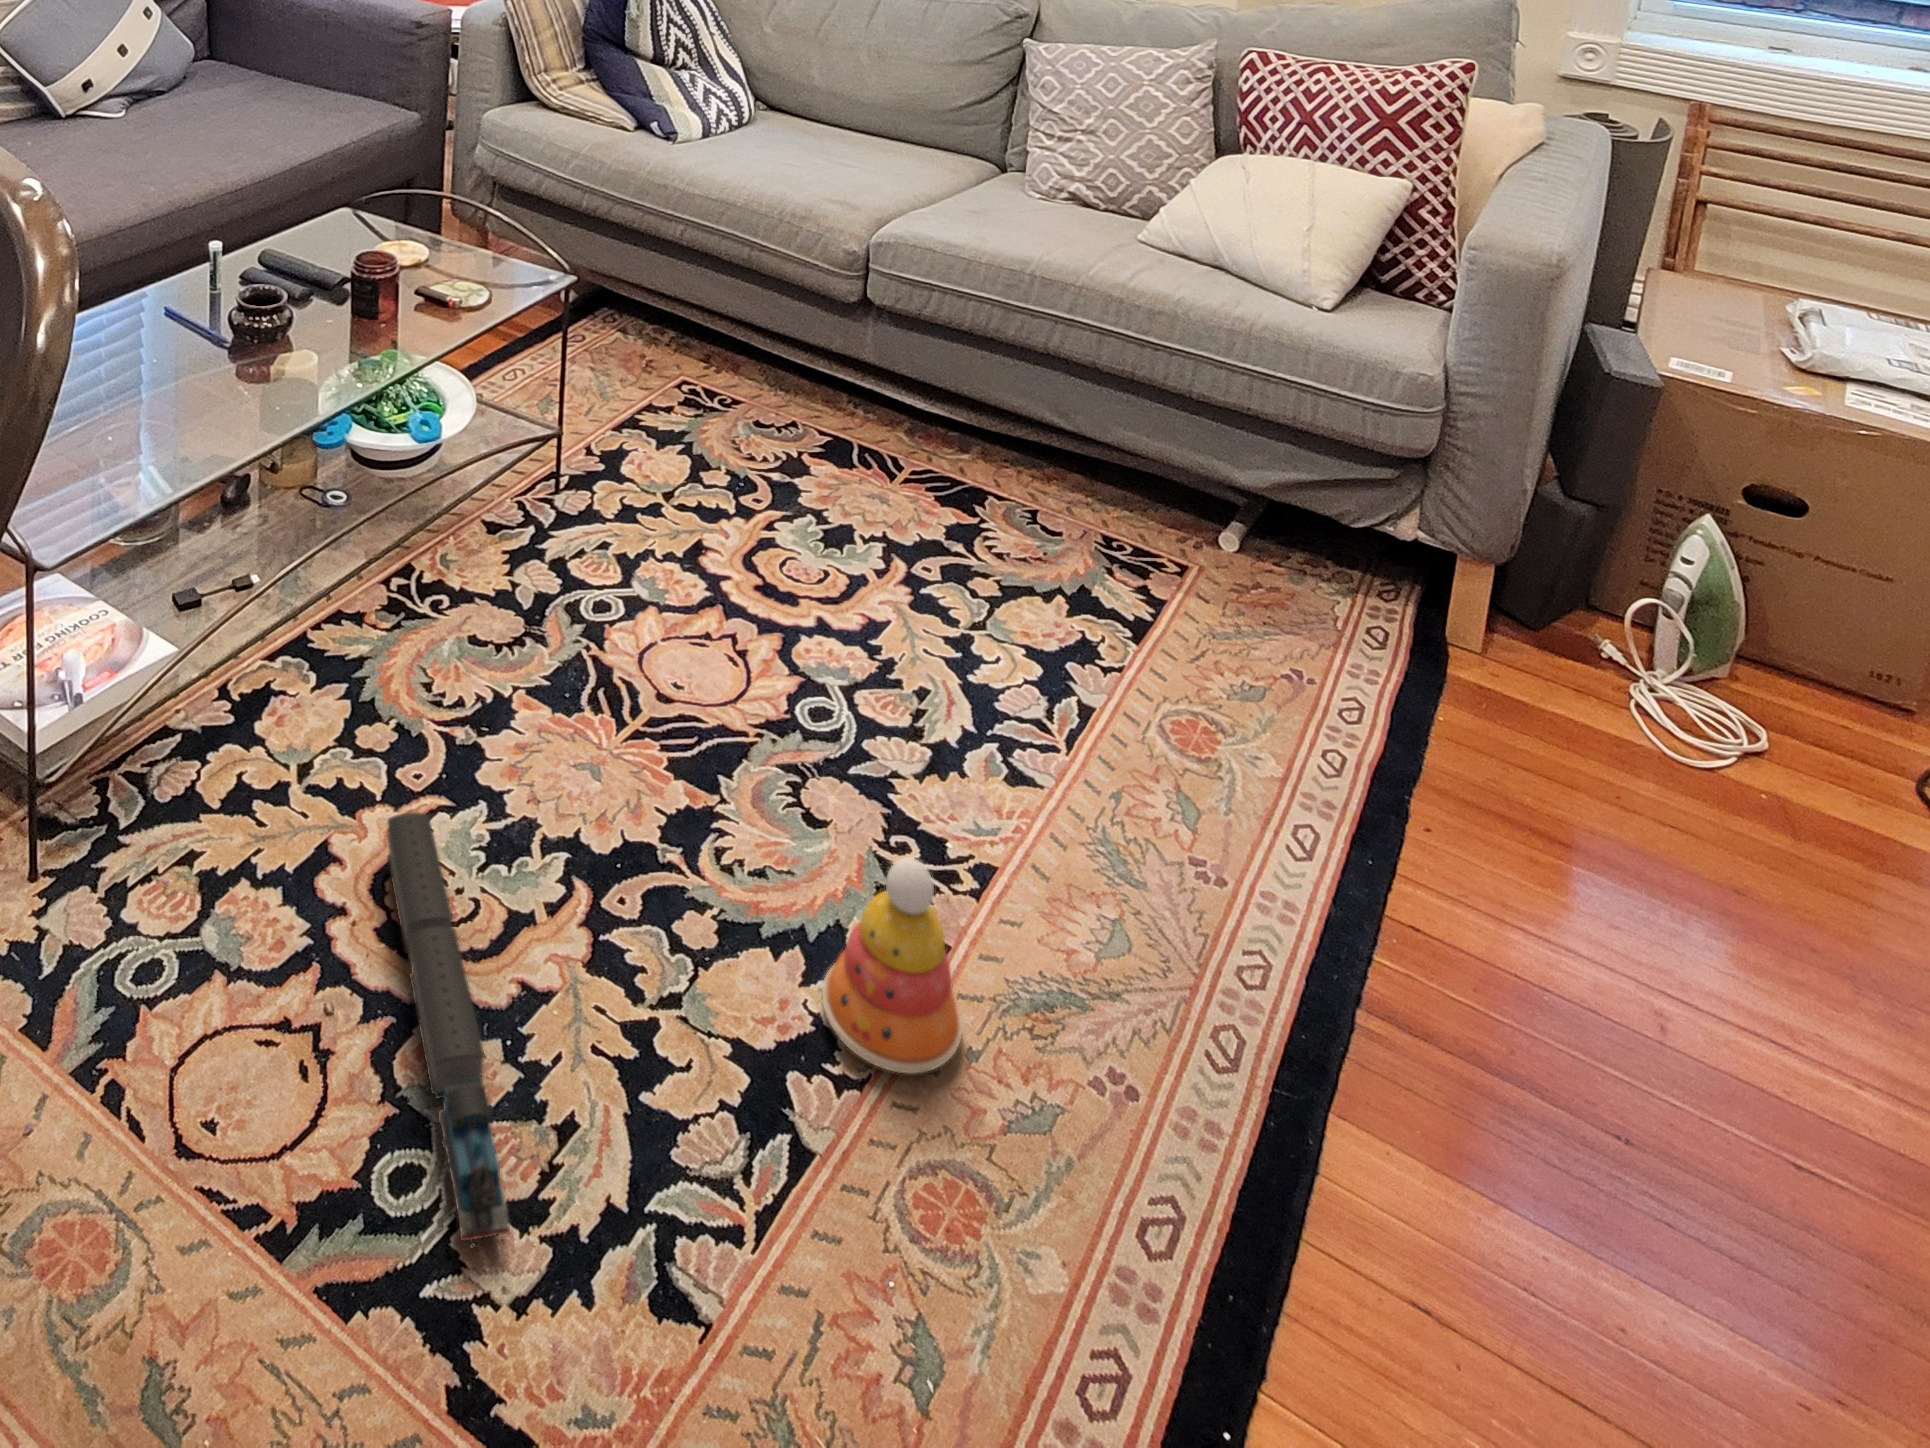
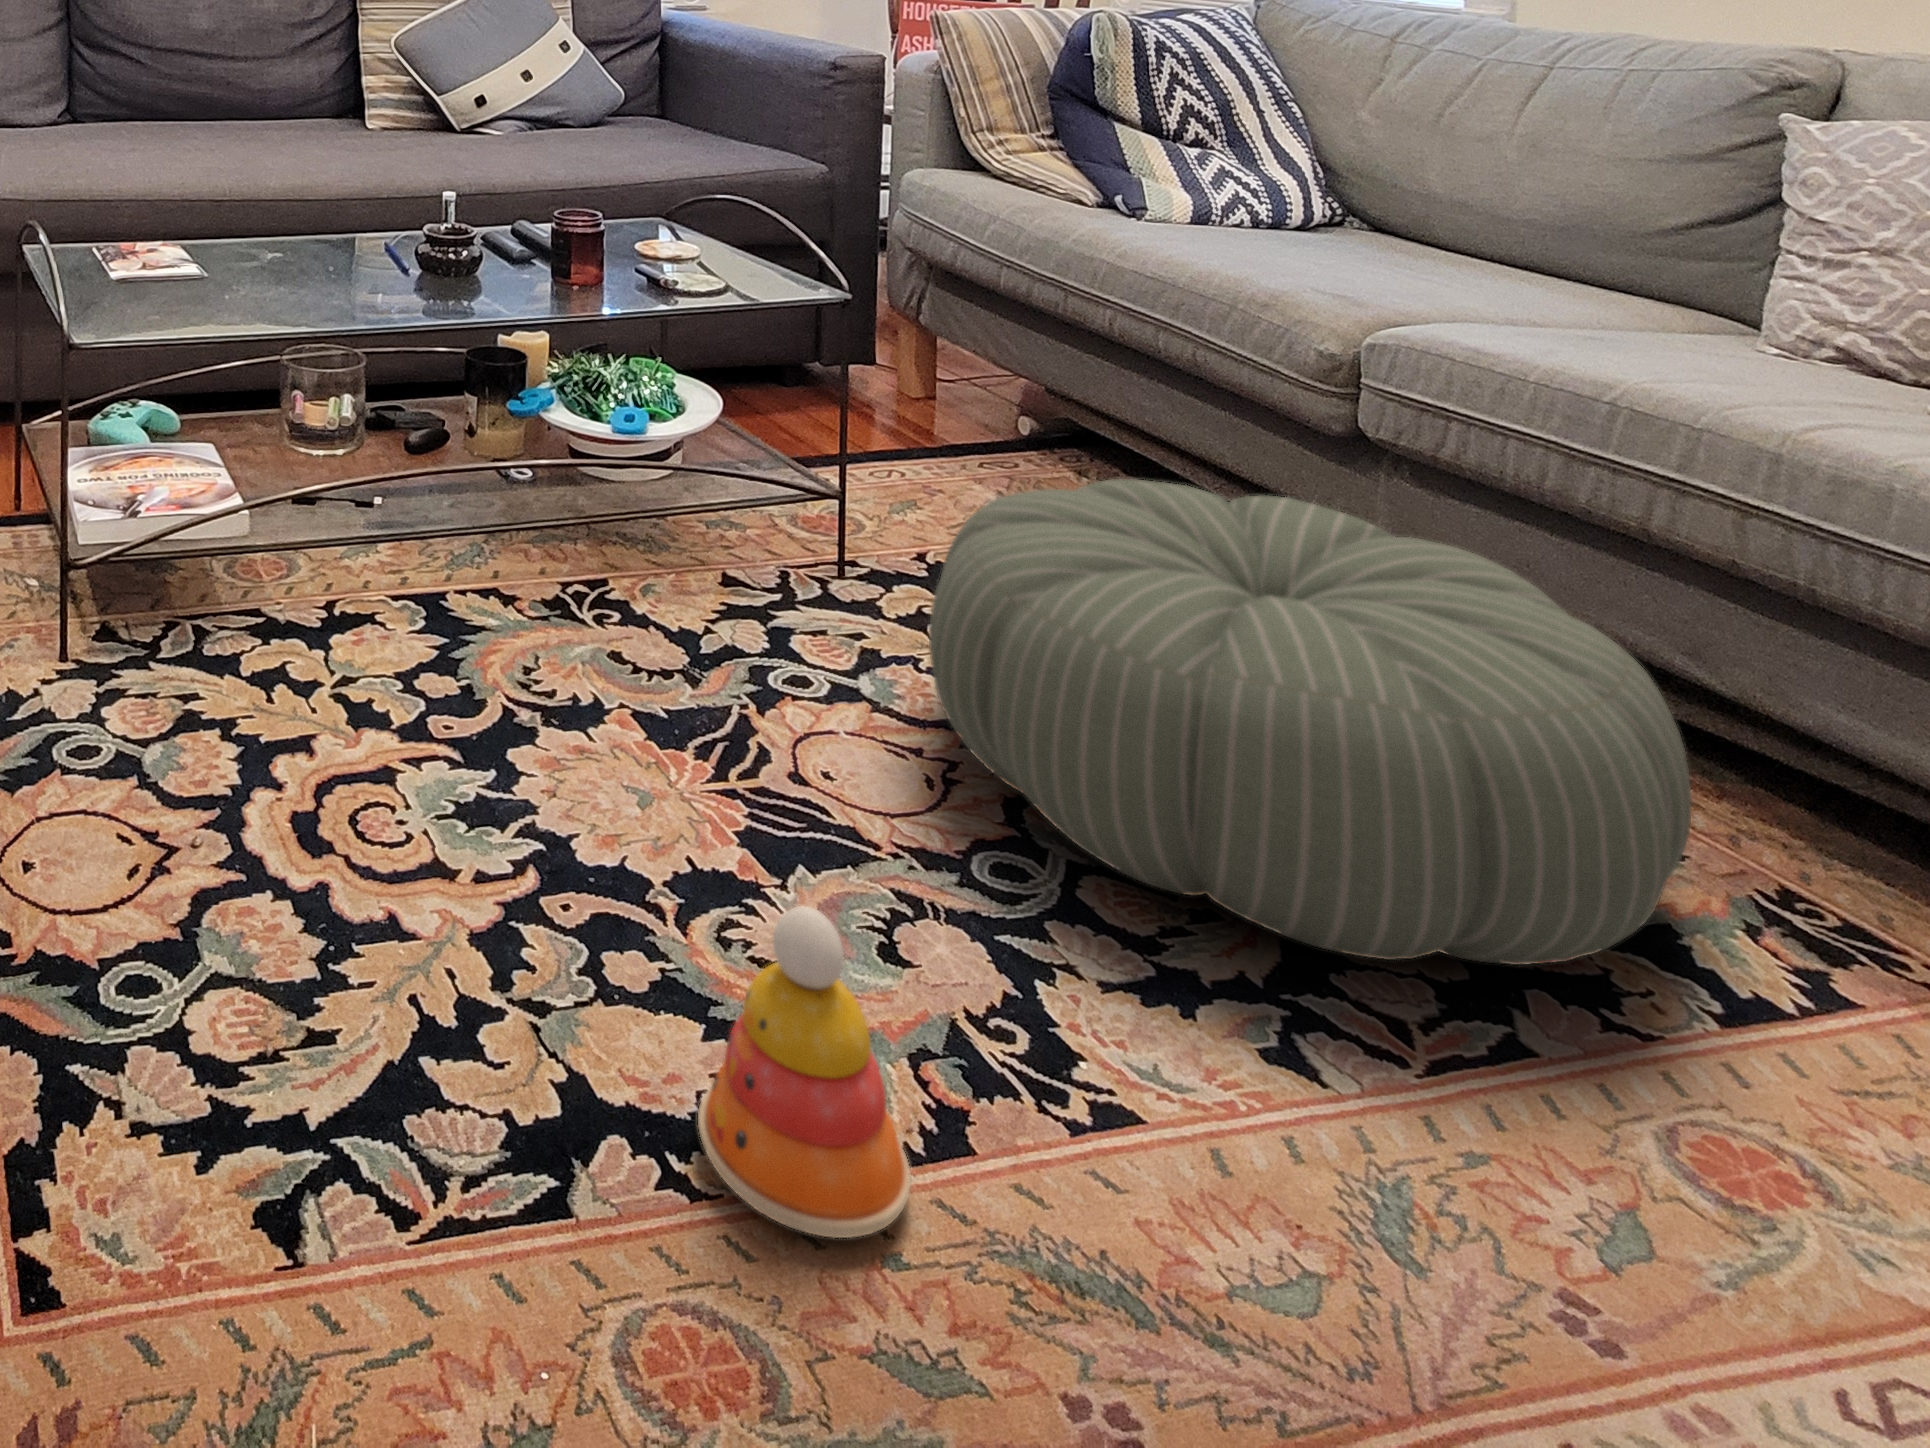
pouf: none [690,377,1114,697] -> present [929,479,1691,965]
toy train: present [387,812,510,1248] -> none [121,720,395,1061]

